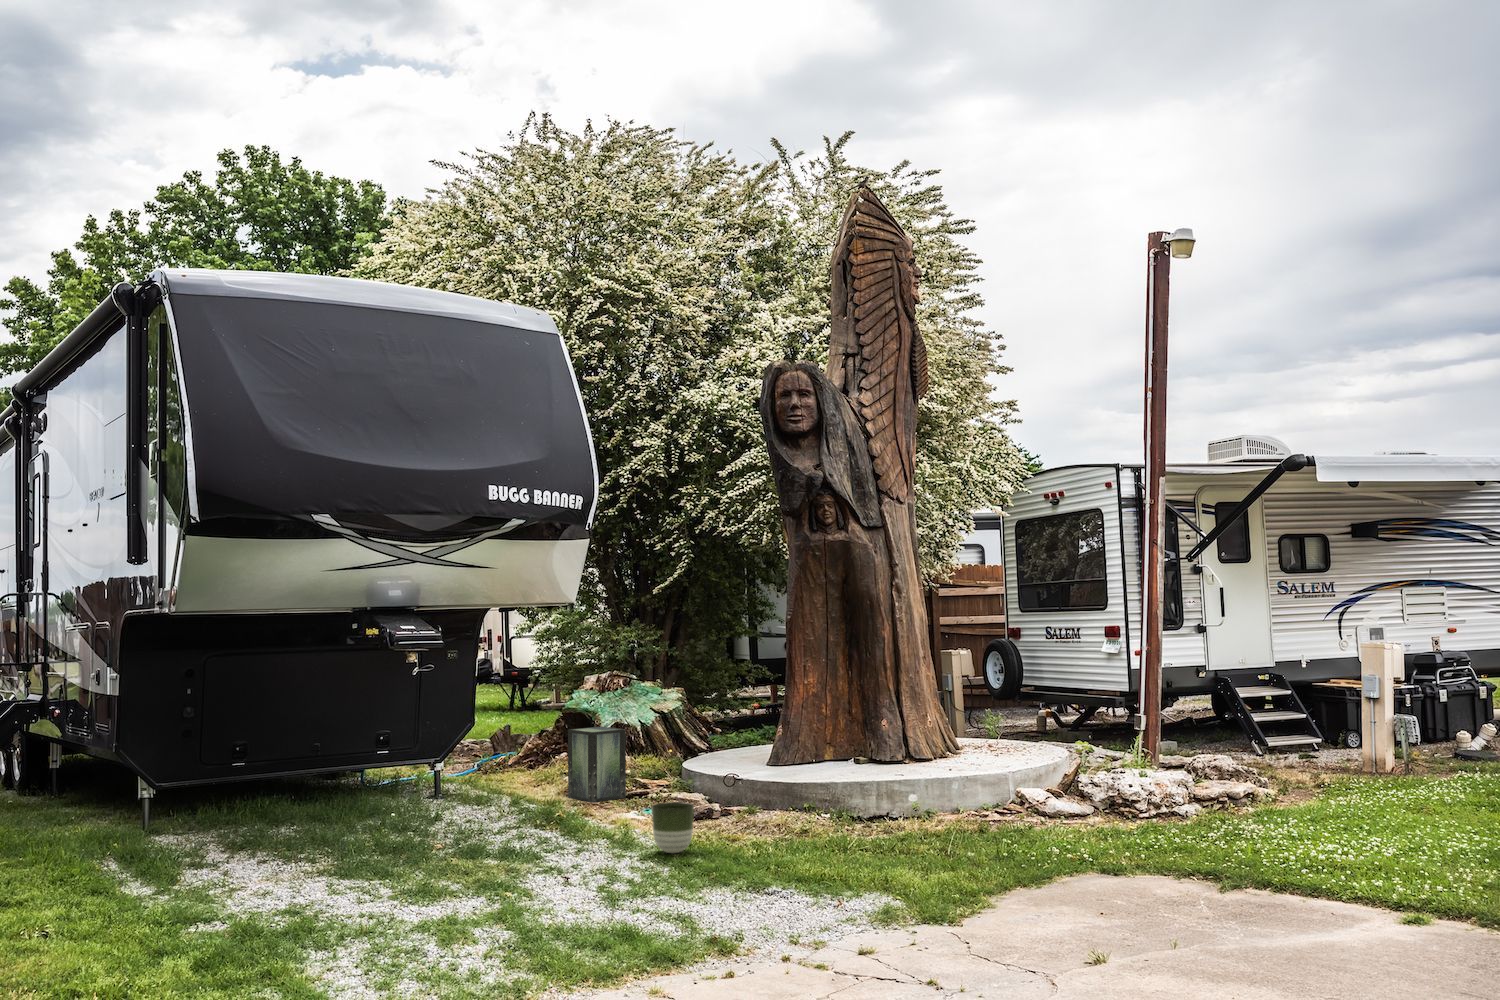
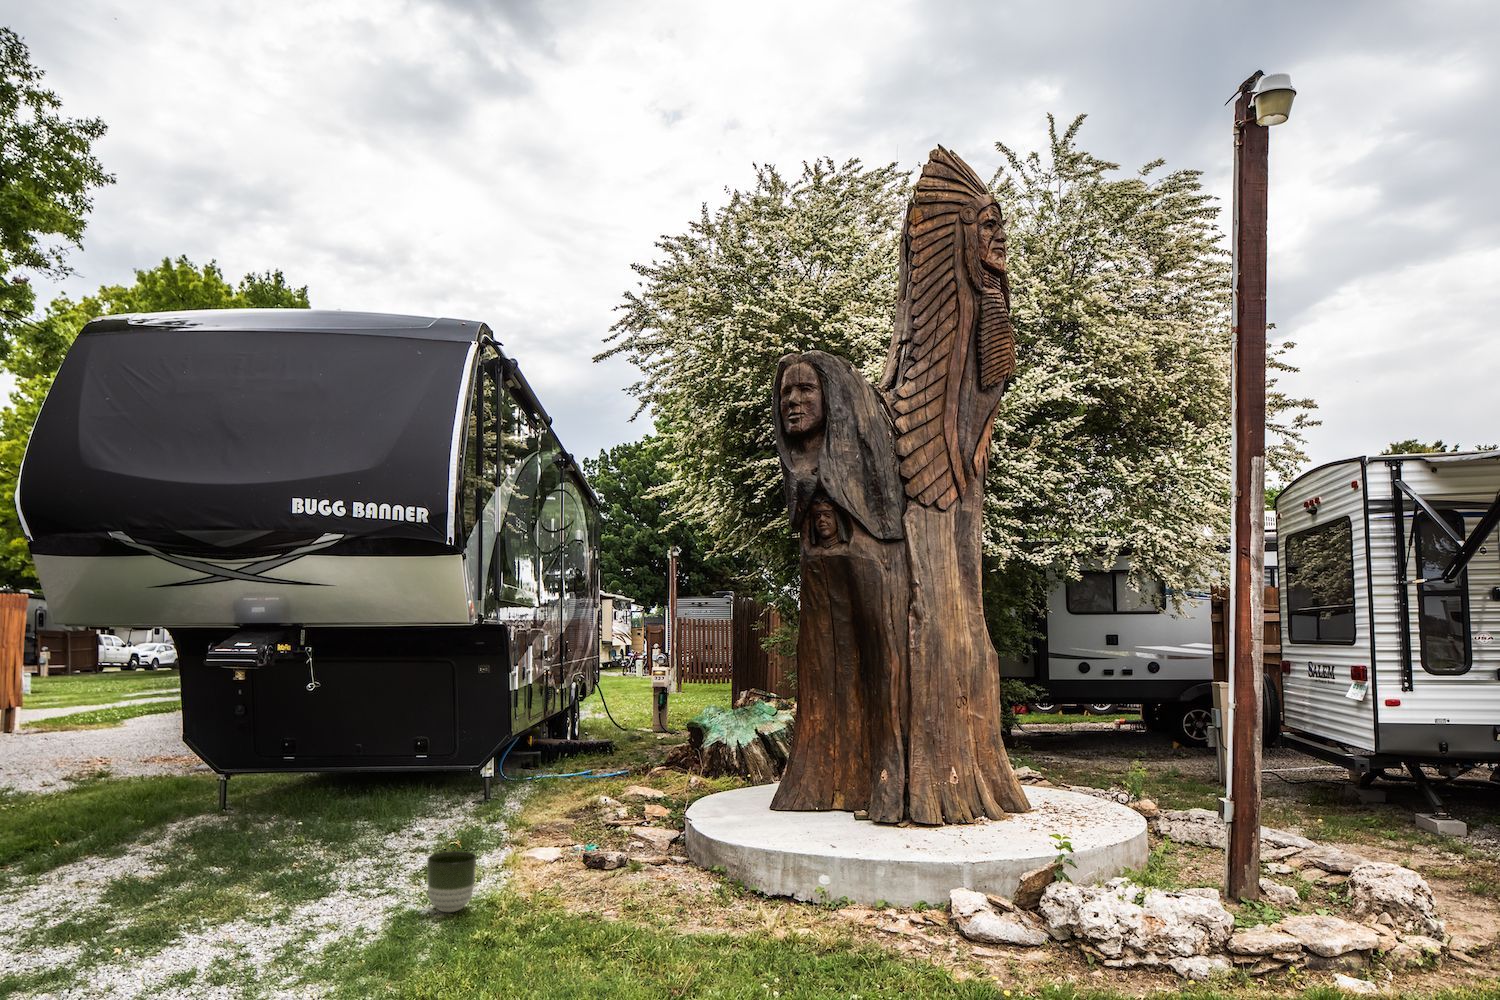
storage box: present [568,727,626,802] -> none [573,743,621,823]

